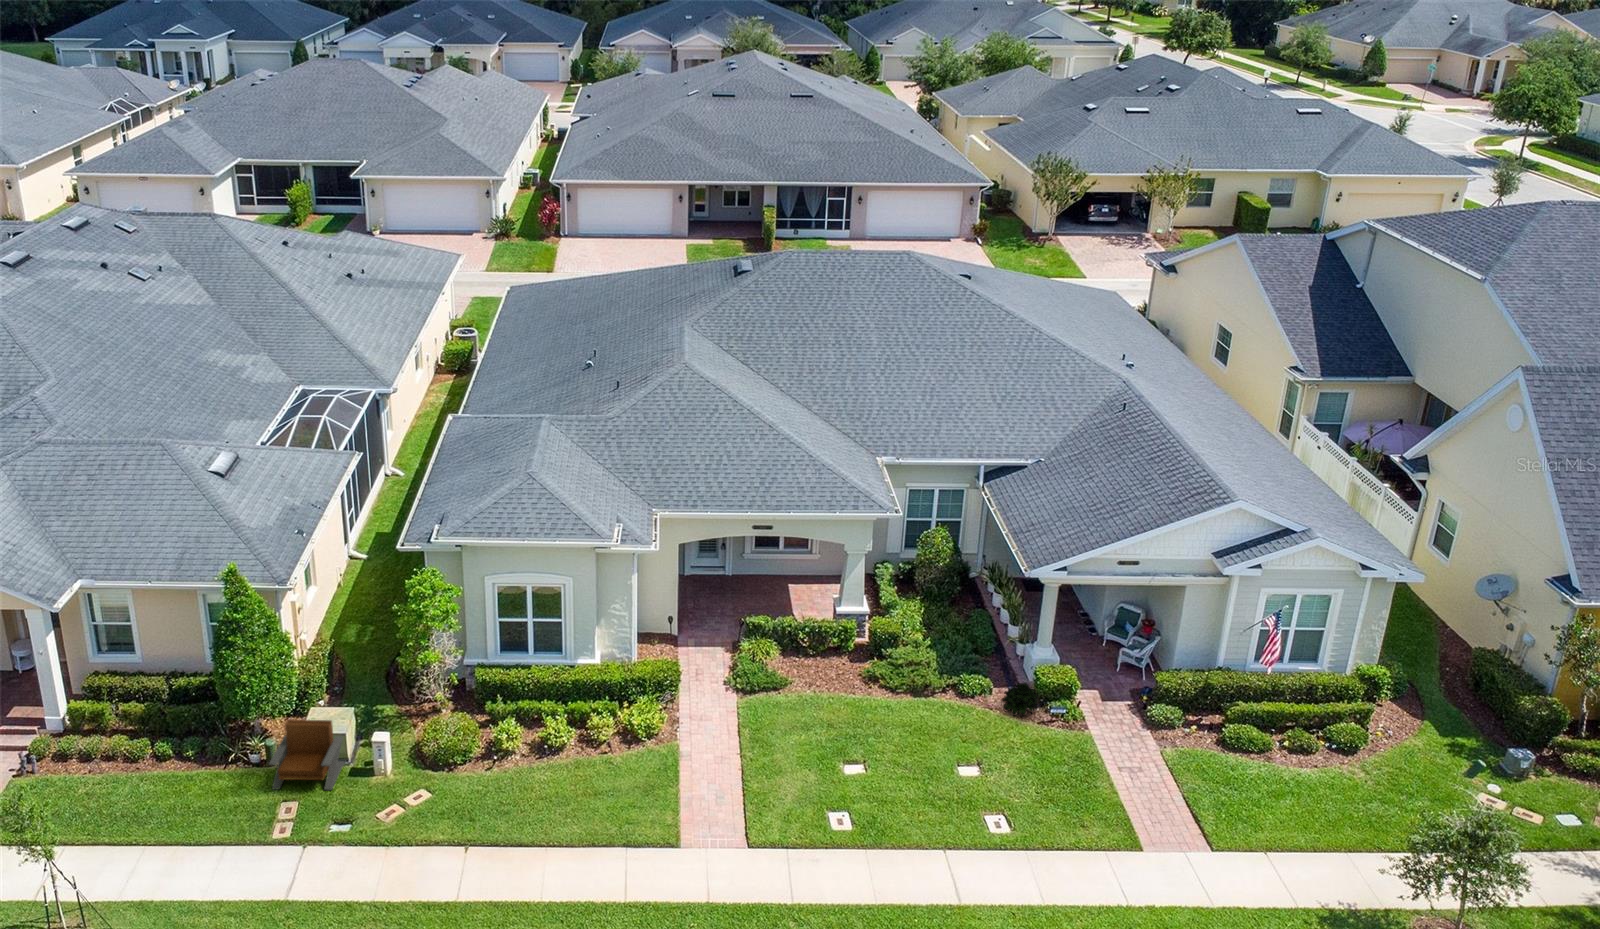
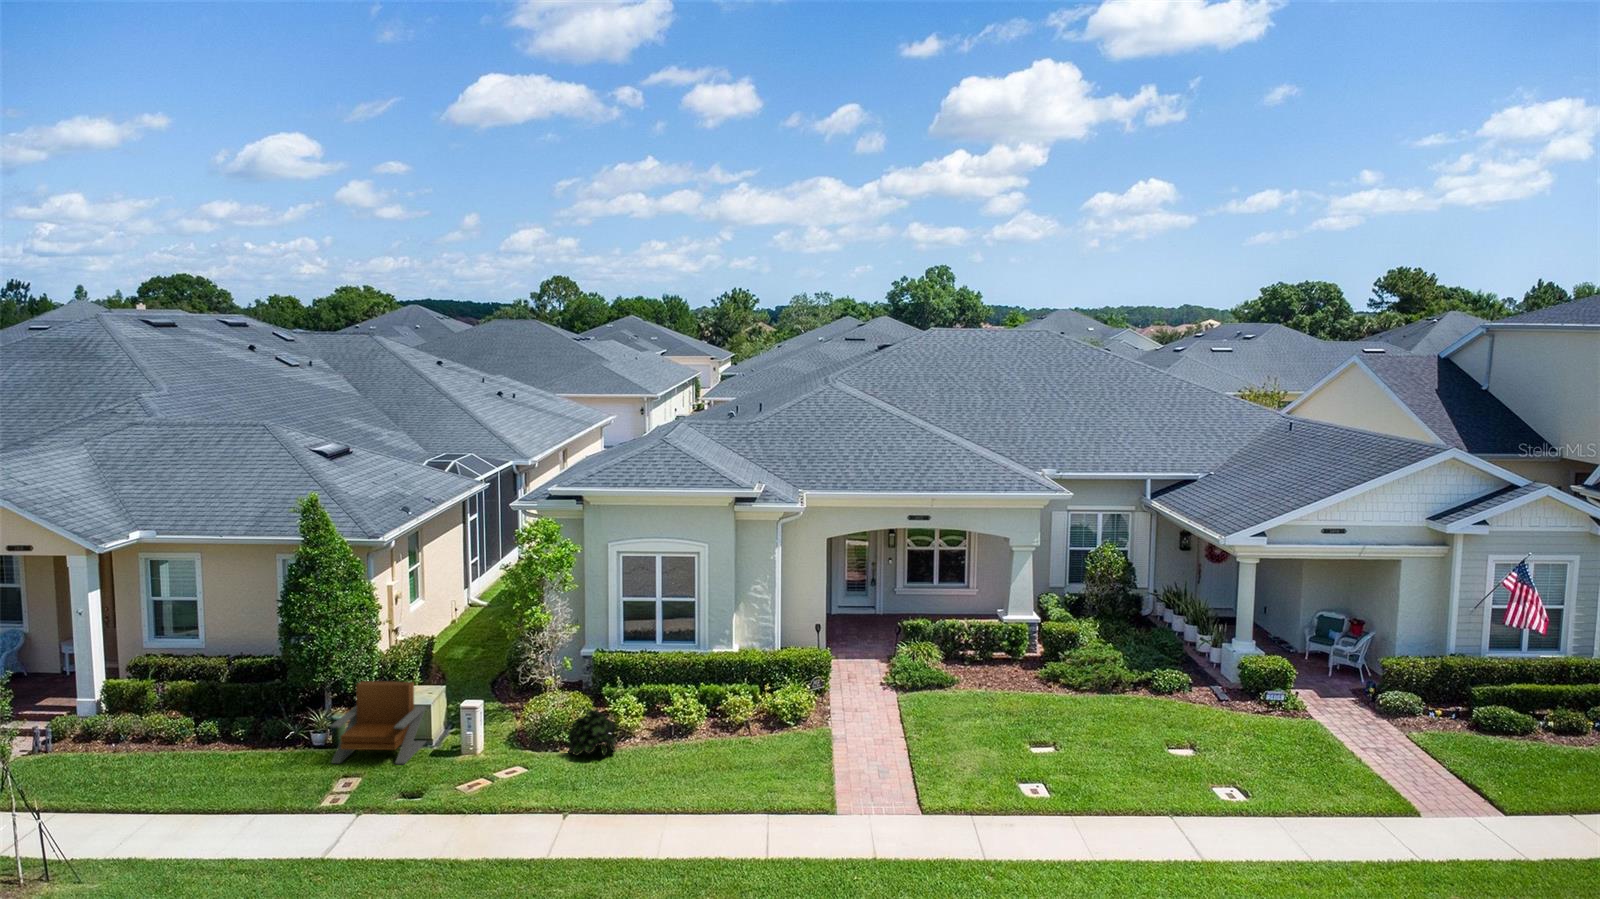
potted plant: present [1002,683,1039,716] -> present [568,709,616,756]

